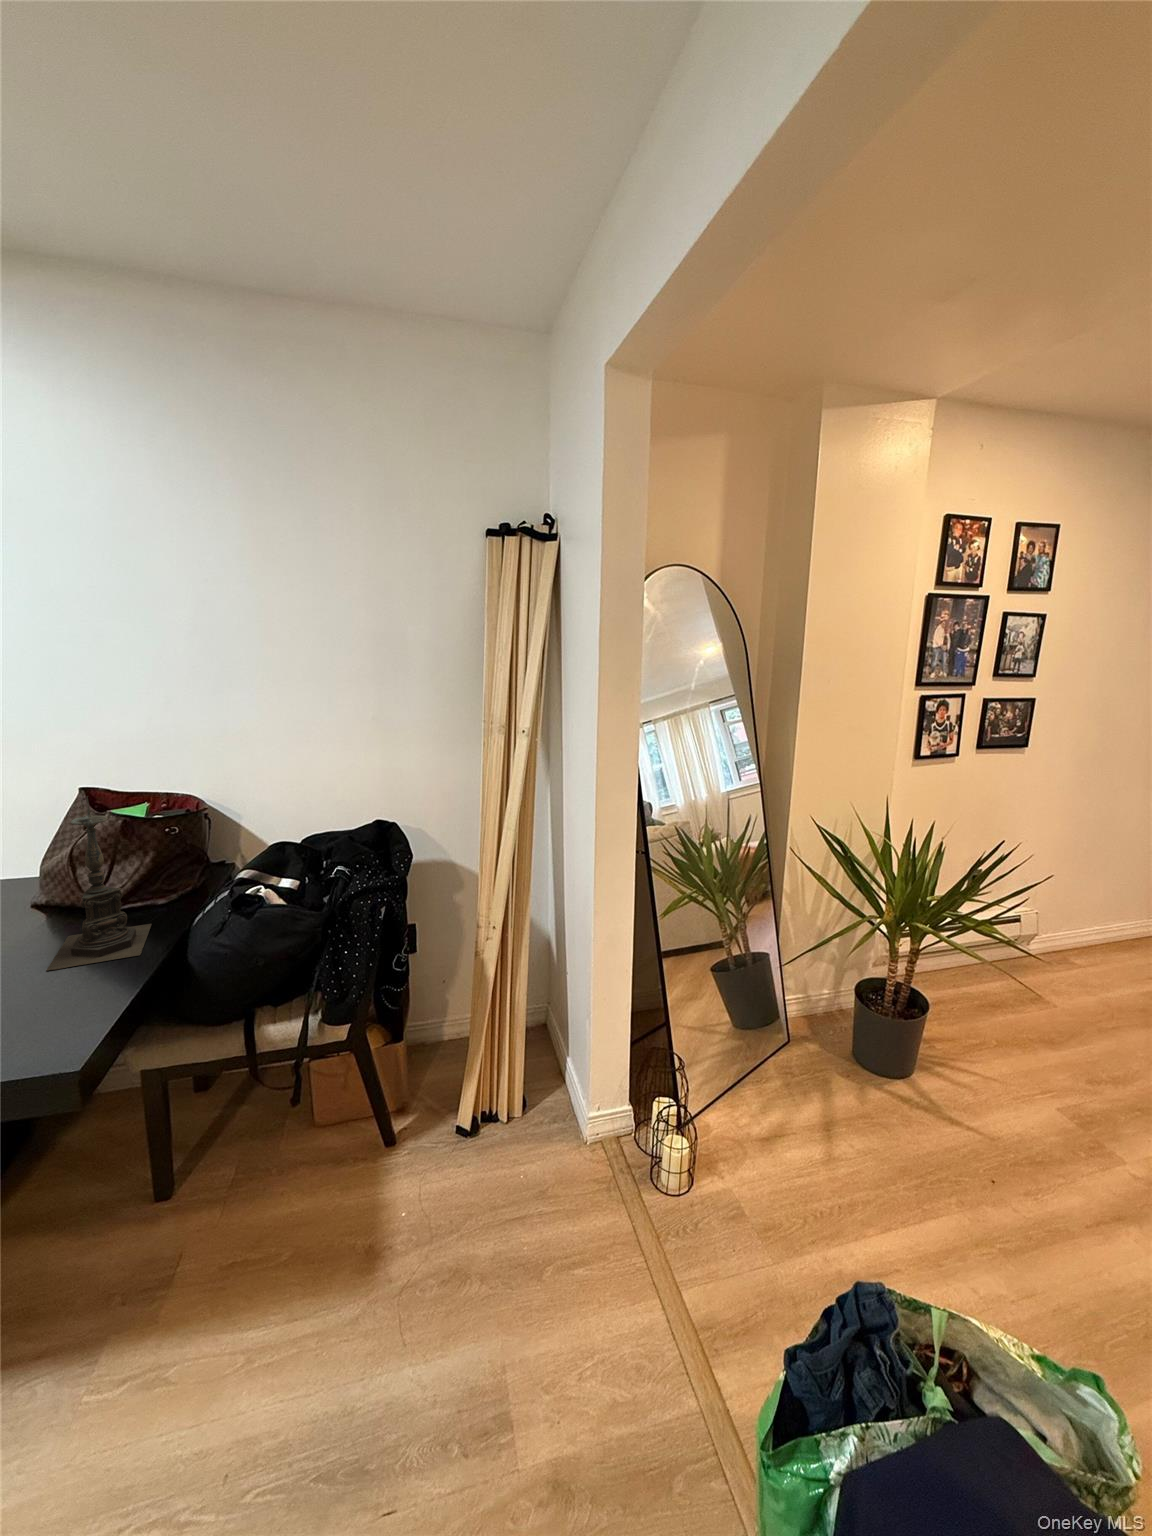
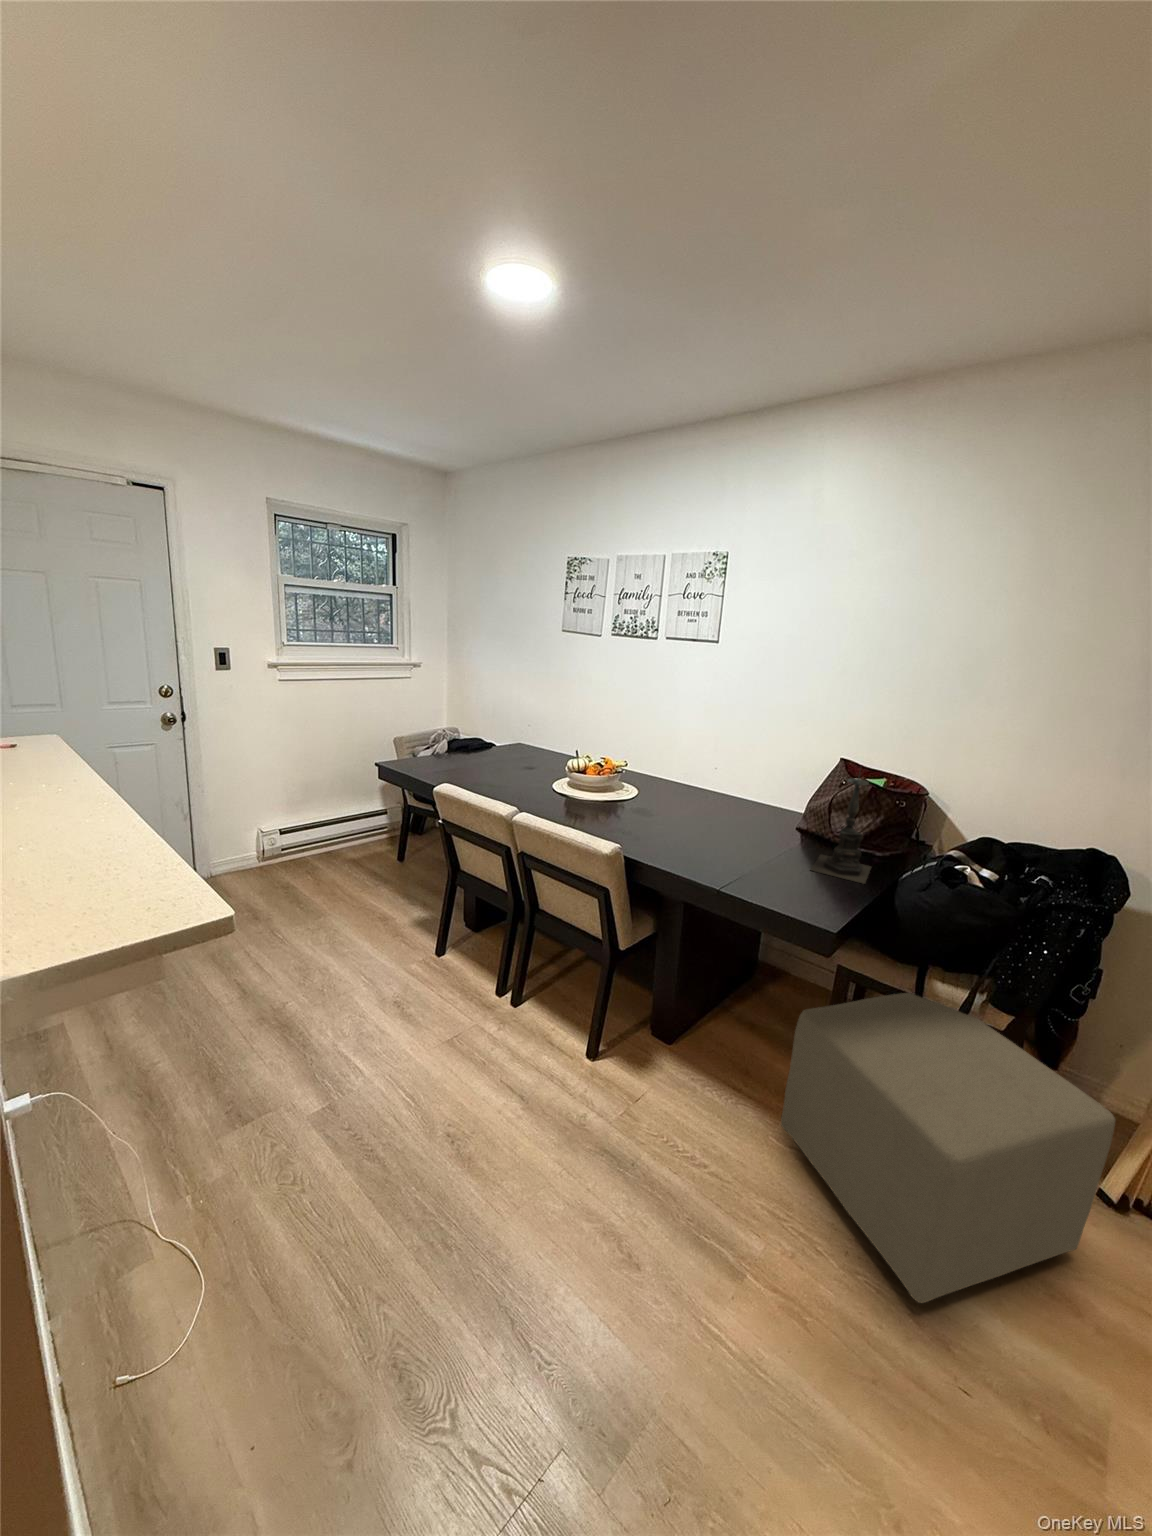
ottoman: none [76,1036,453,1452] -> present [781,993,1115,1303]

